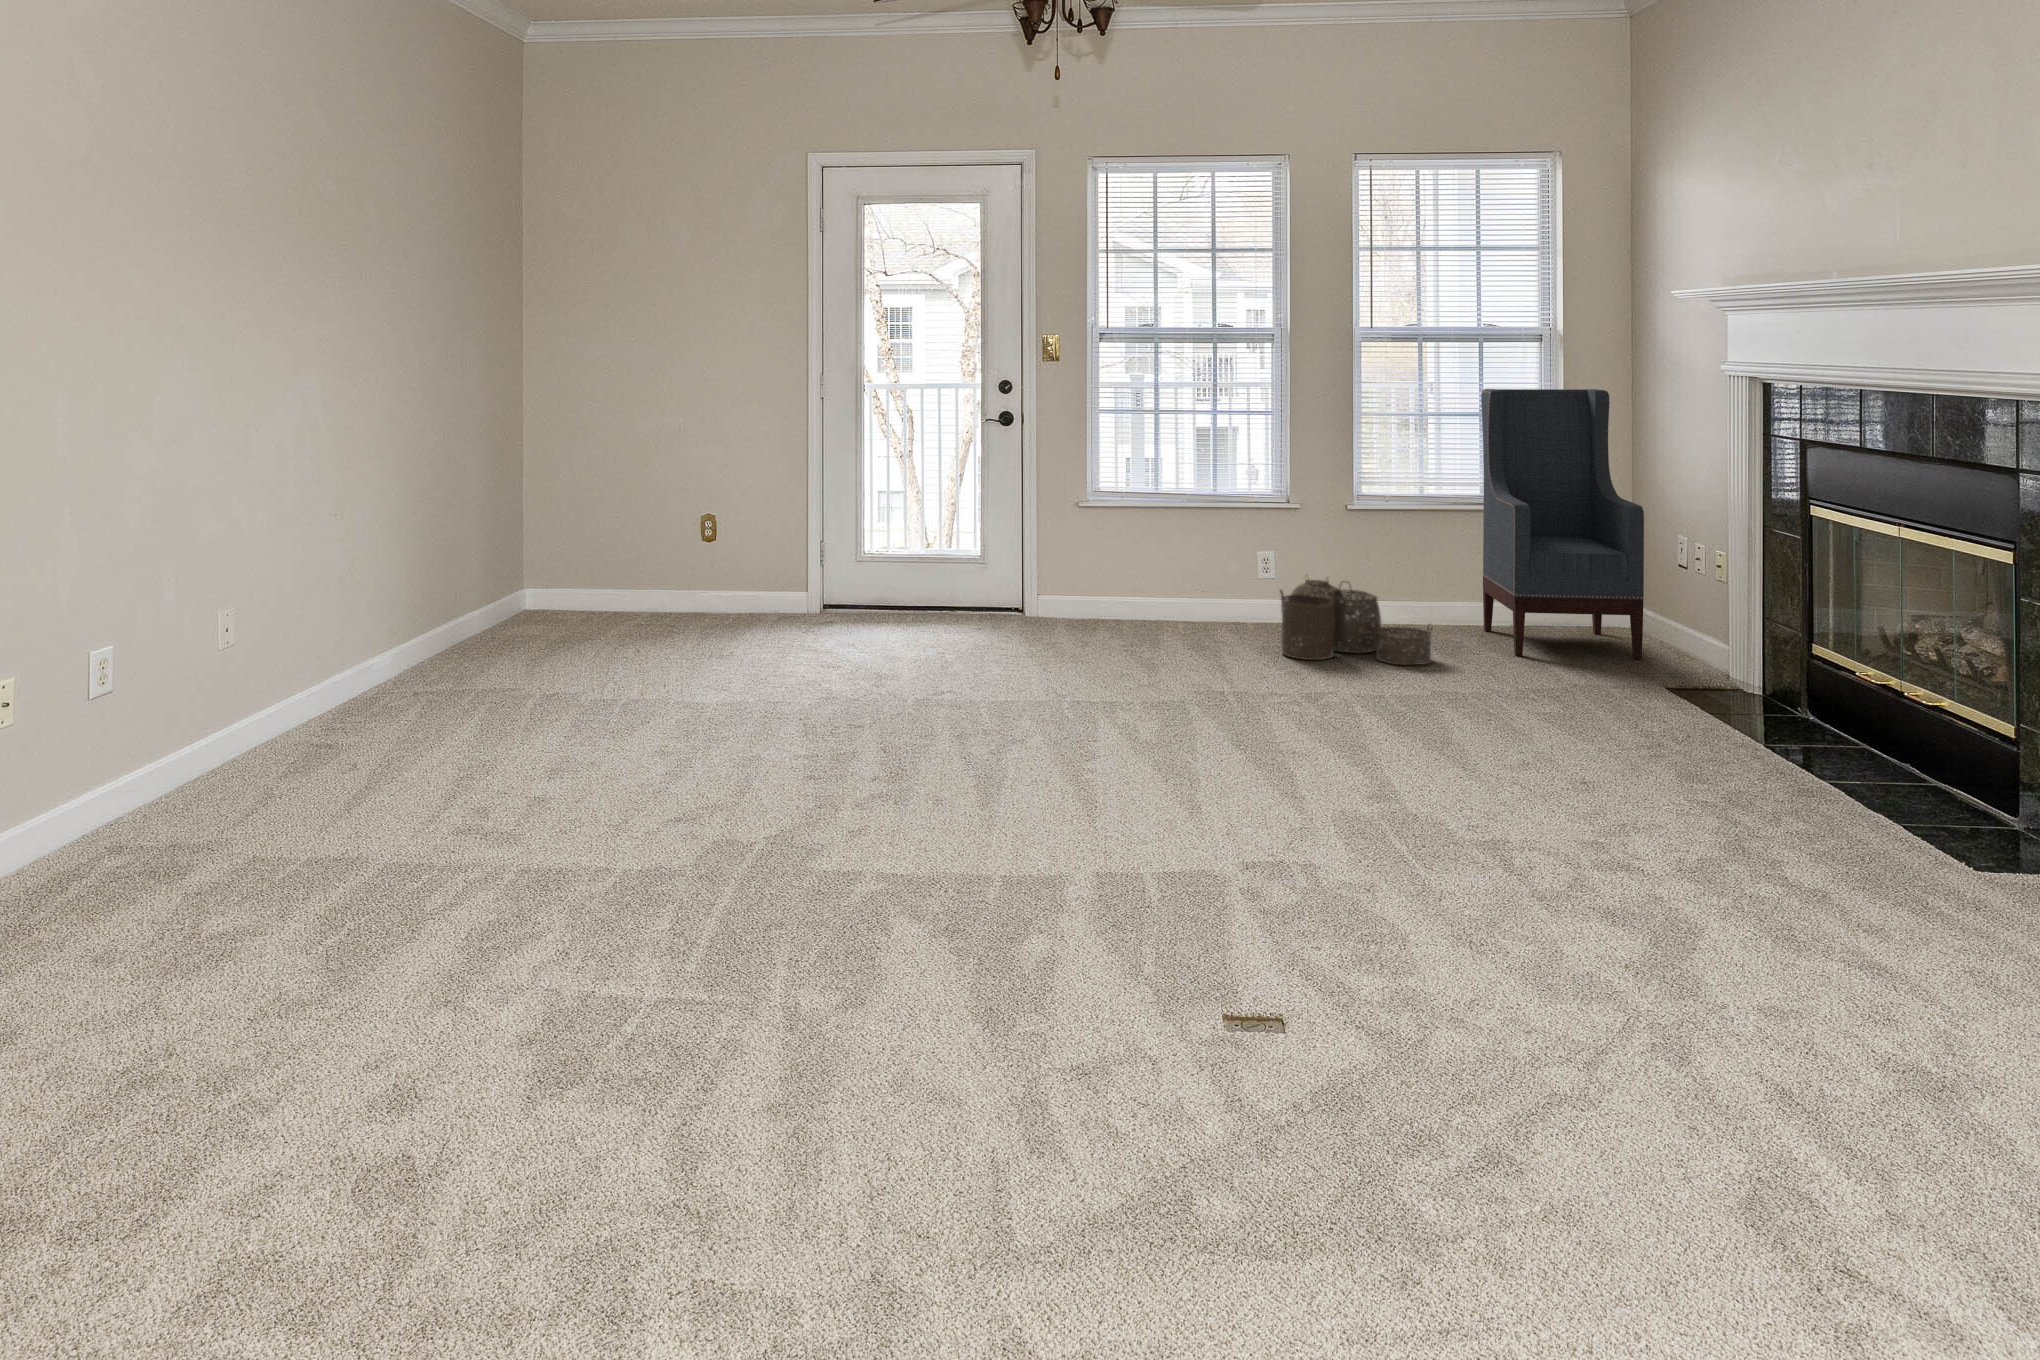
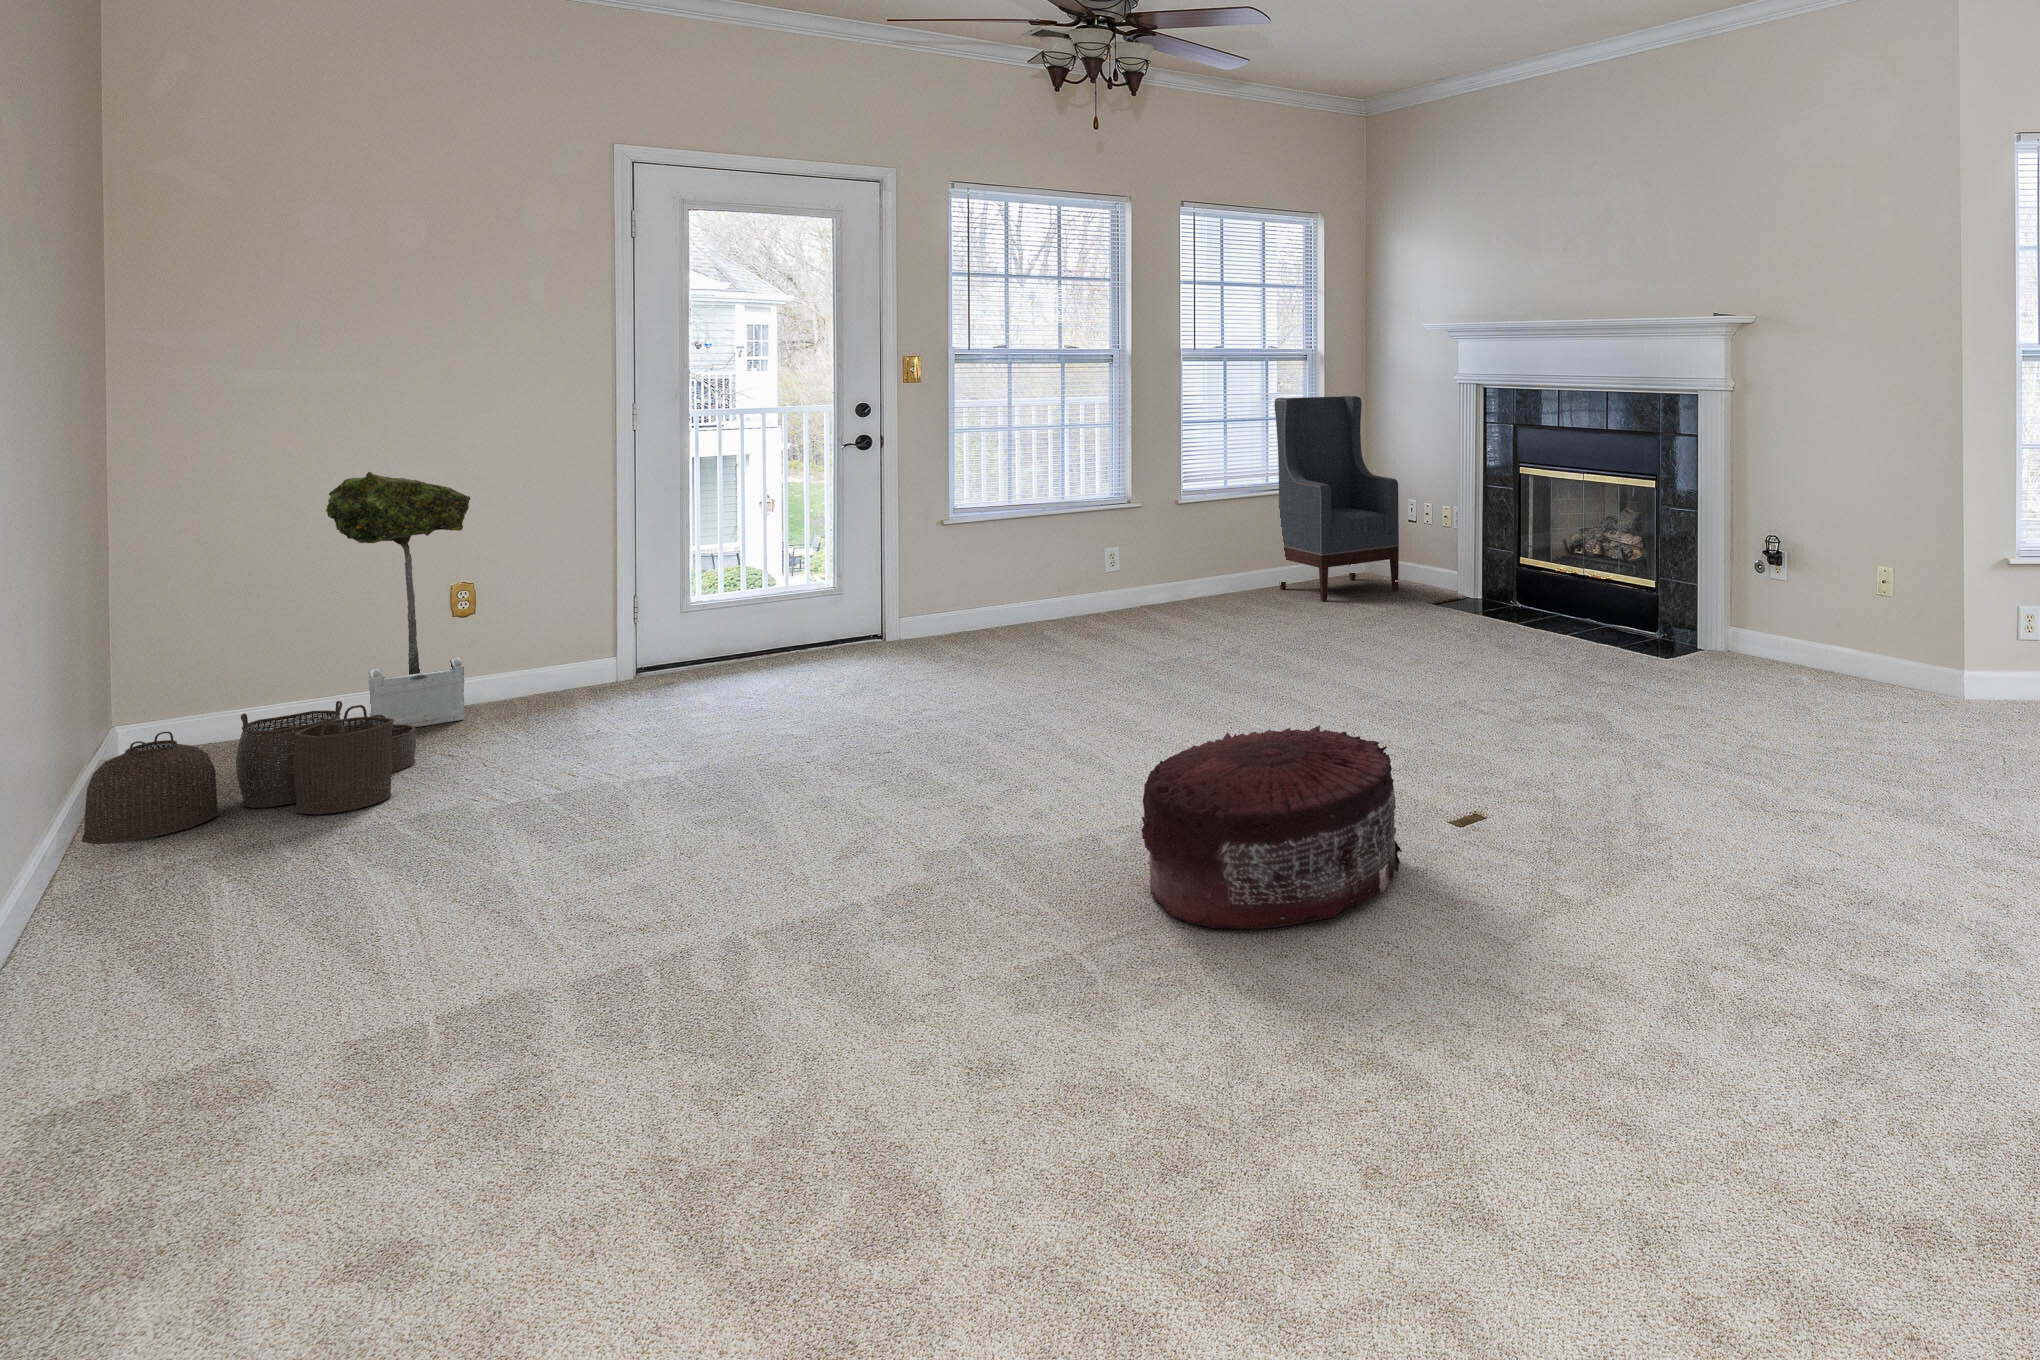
potted tree: none [612,425,701,627] -> present [326,472,471,727]
woven basket: present [1280,578,1432,665] -> present [82,701,416,844]
pouf: none [779,804,1102,1093] -> present [1142,726,1402,929]

